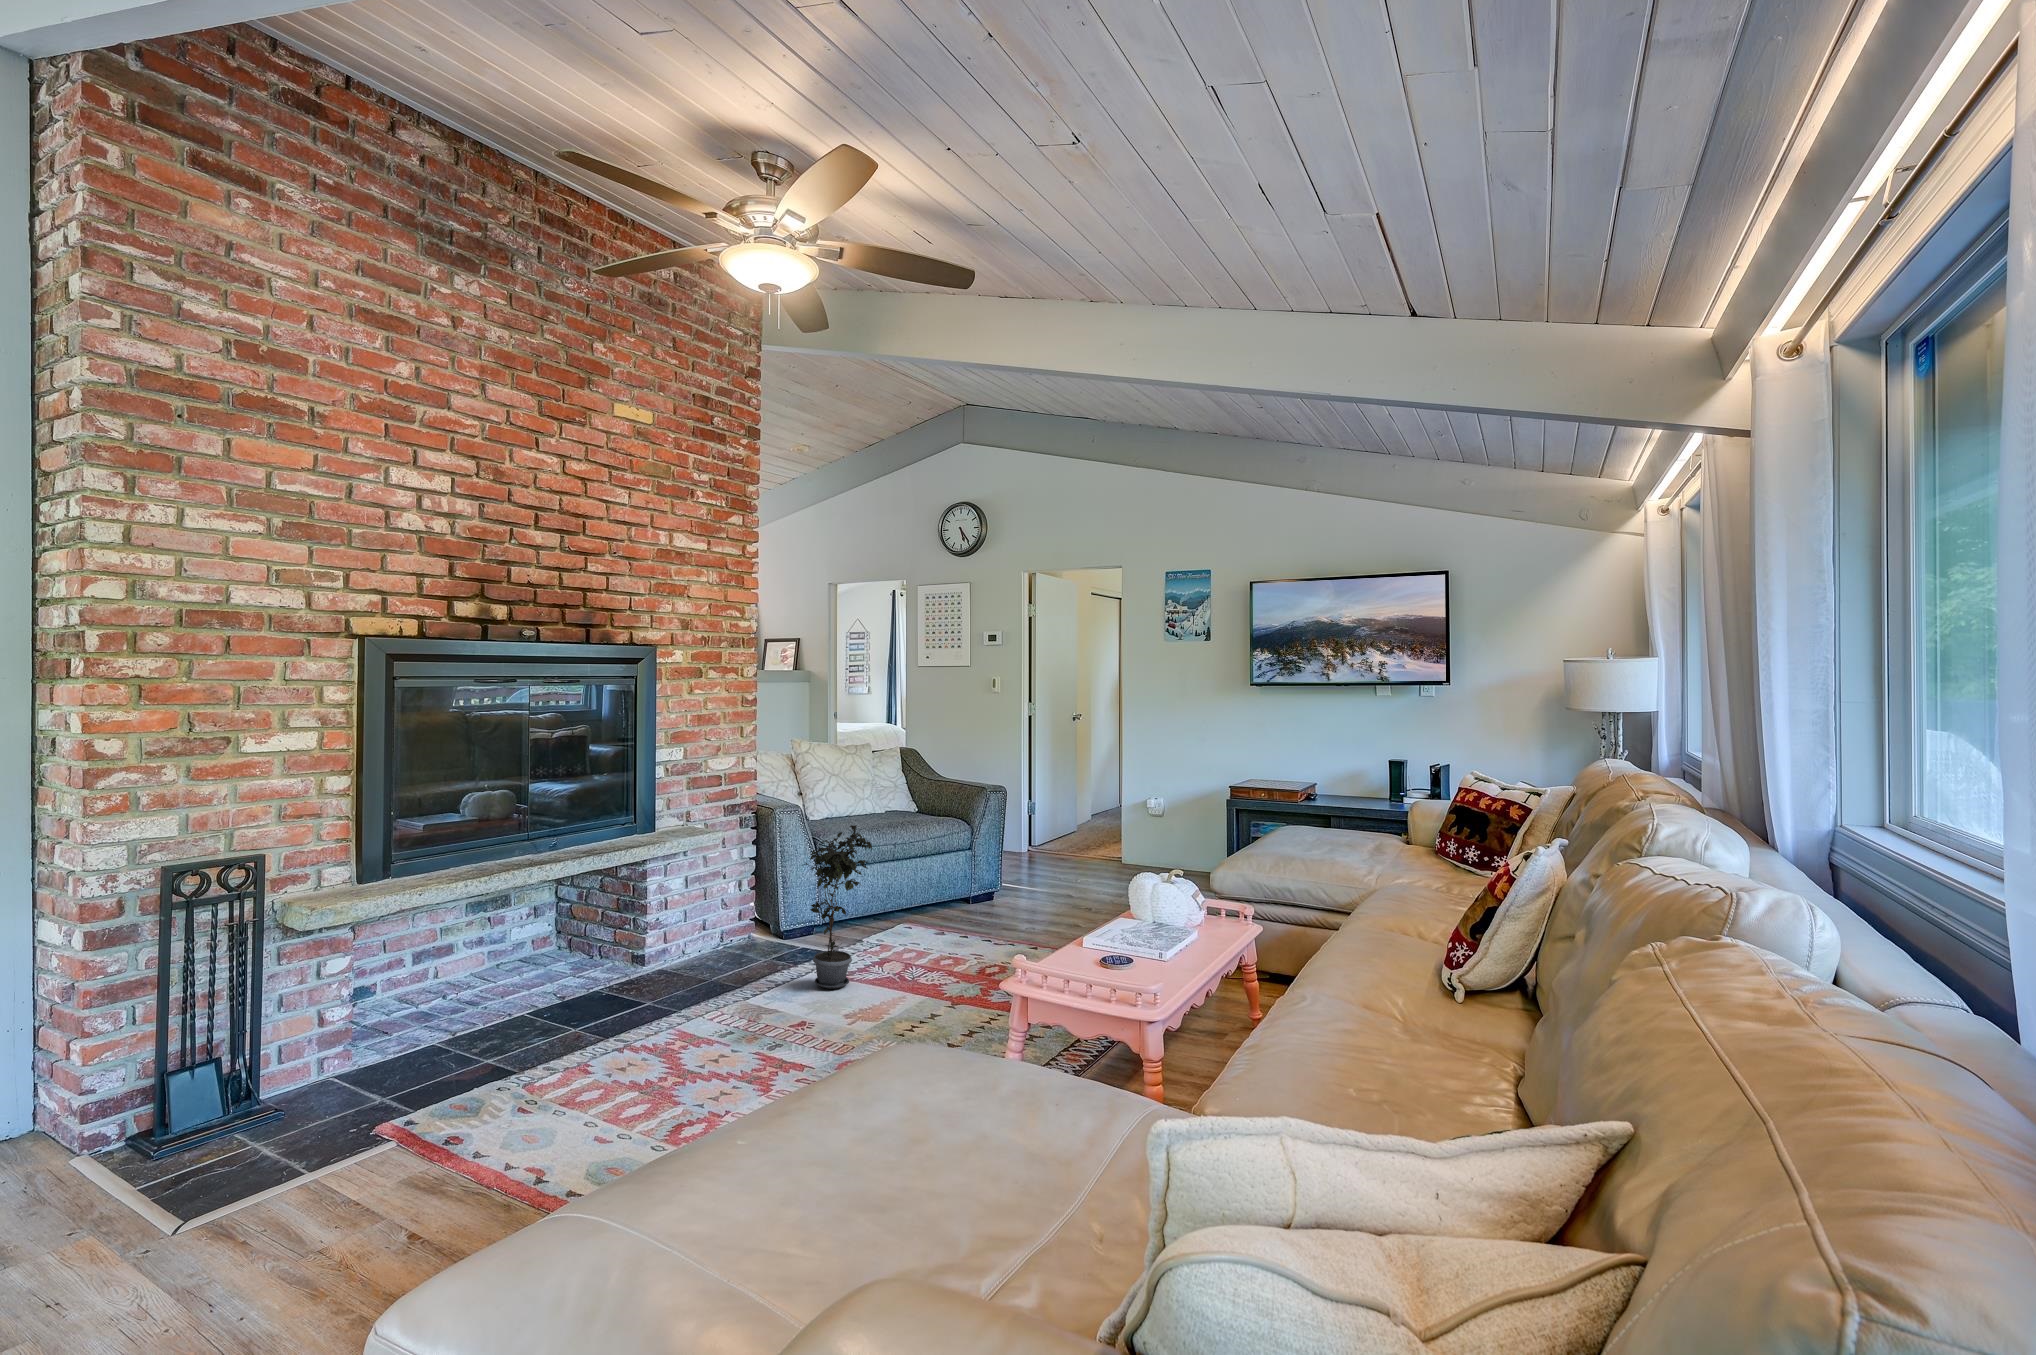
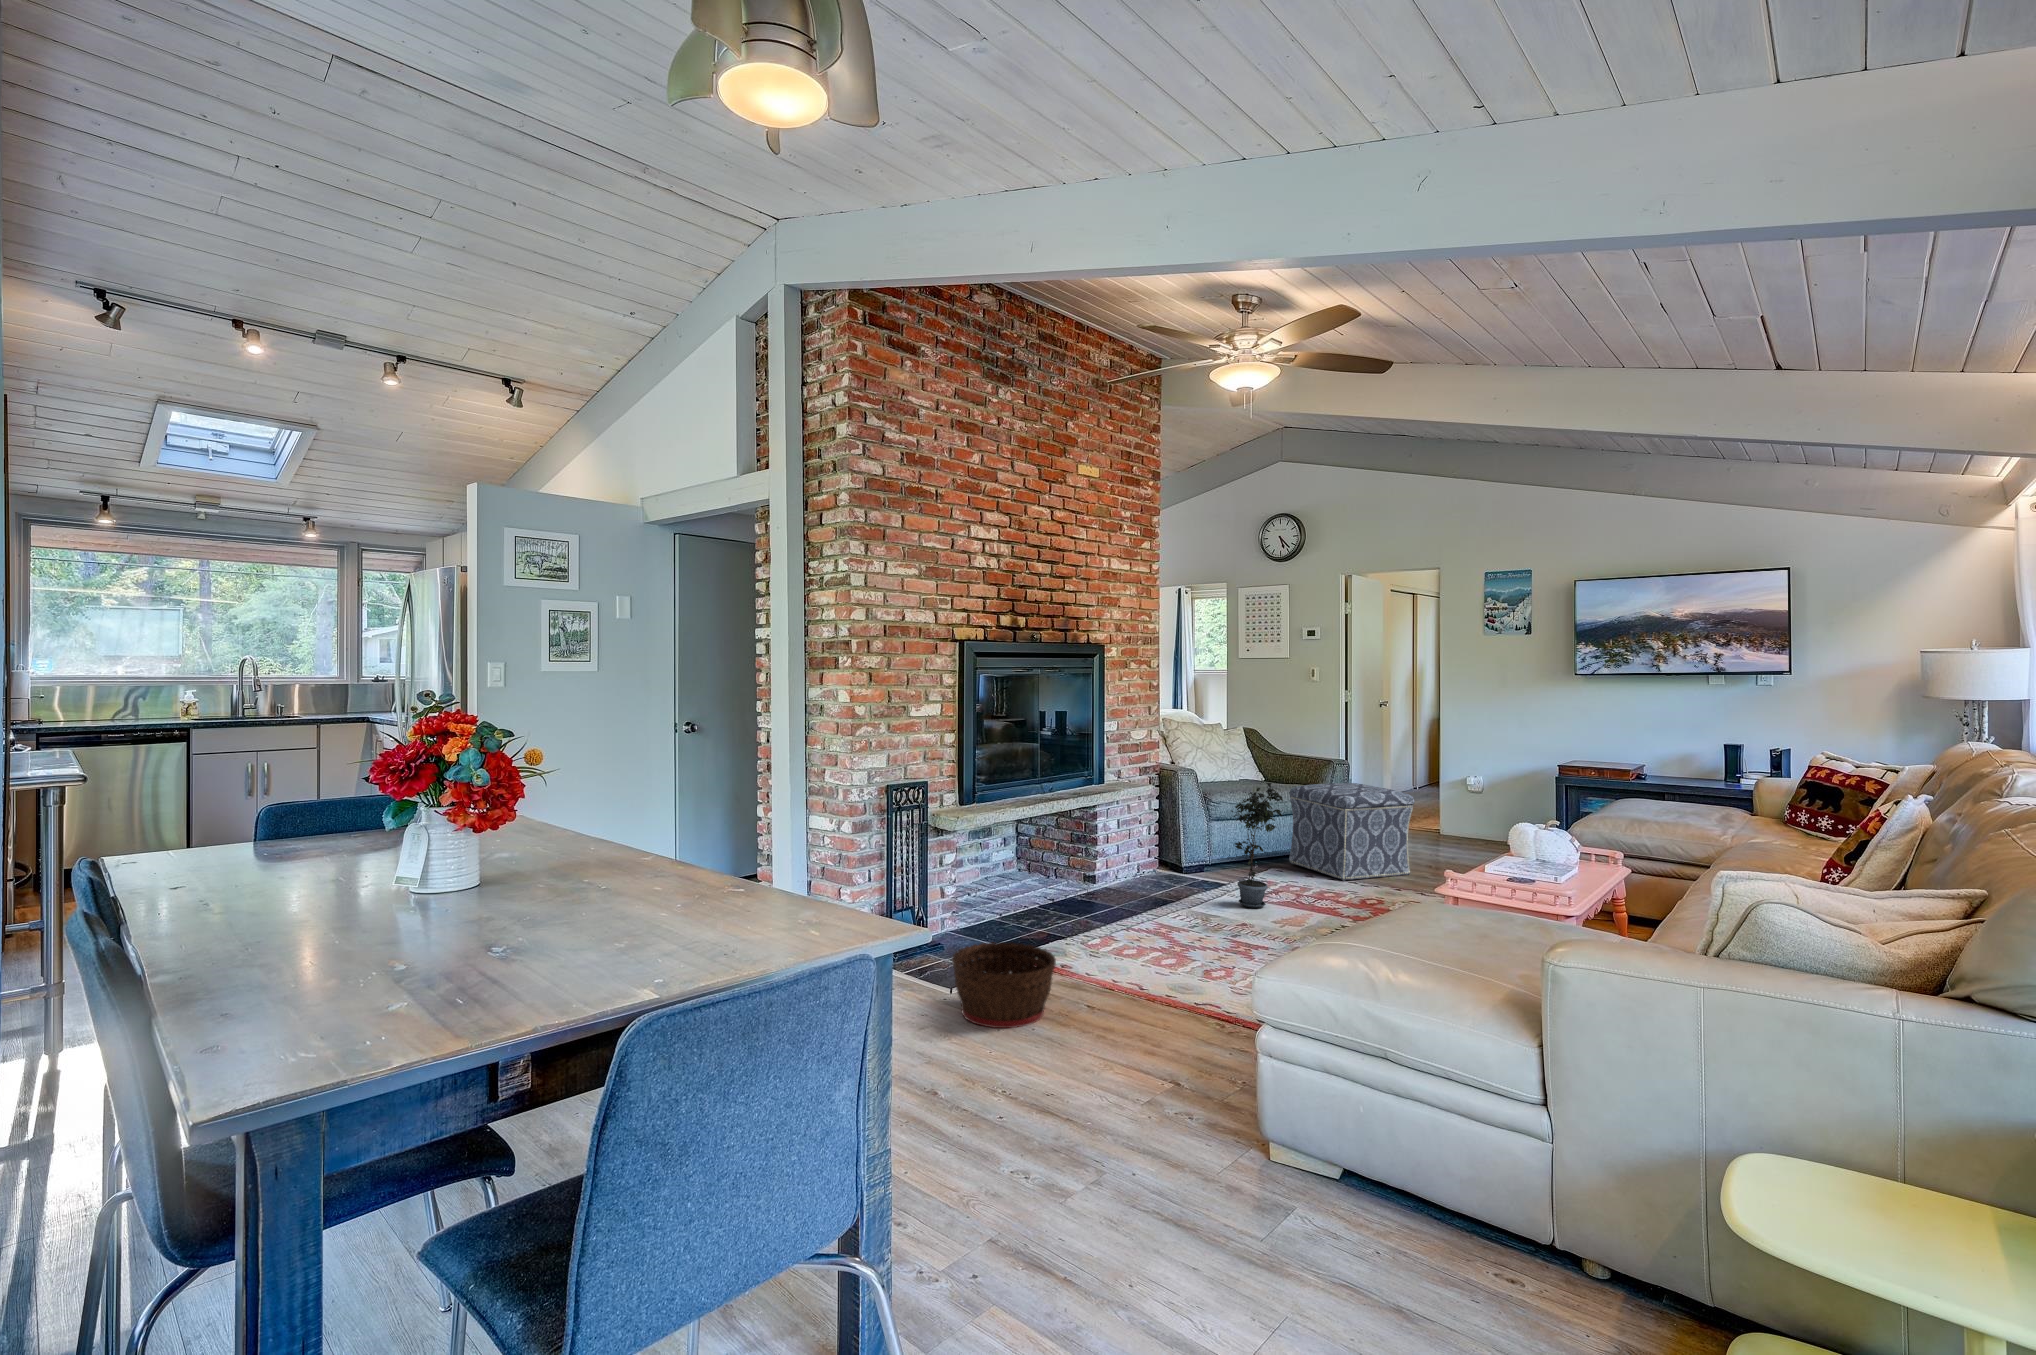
ottoman: none [920,813,1060,937] -> present [1289,783,1415,881]
basket: none [140,1123,361,1300] -> present [952,942,1056,1028]

